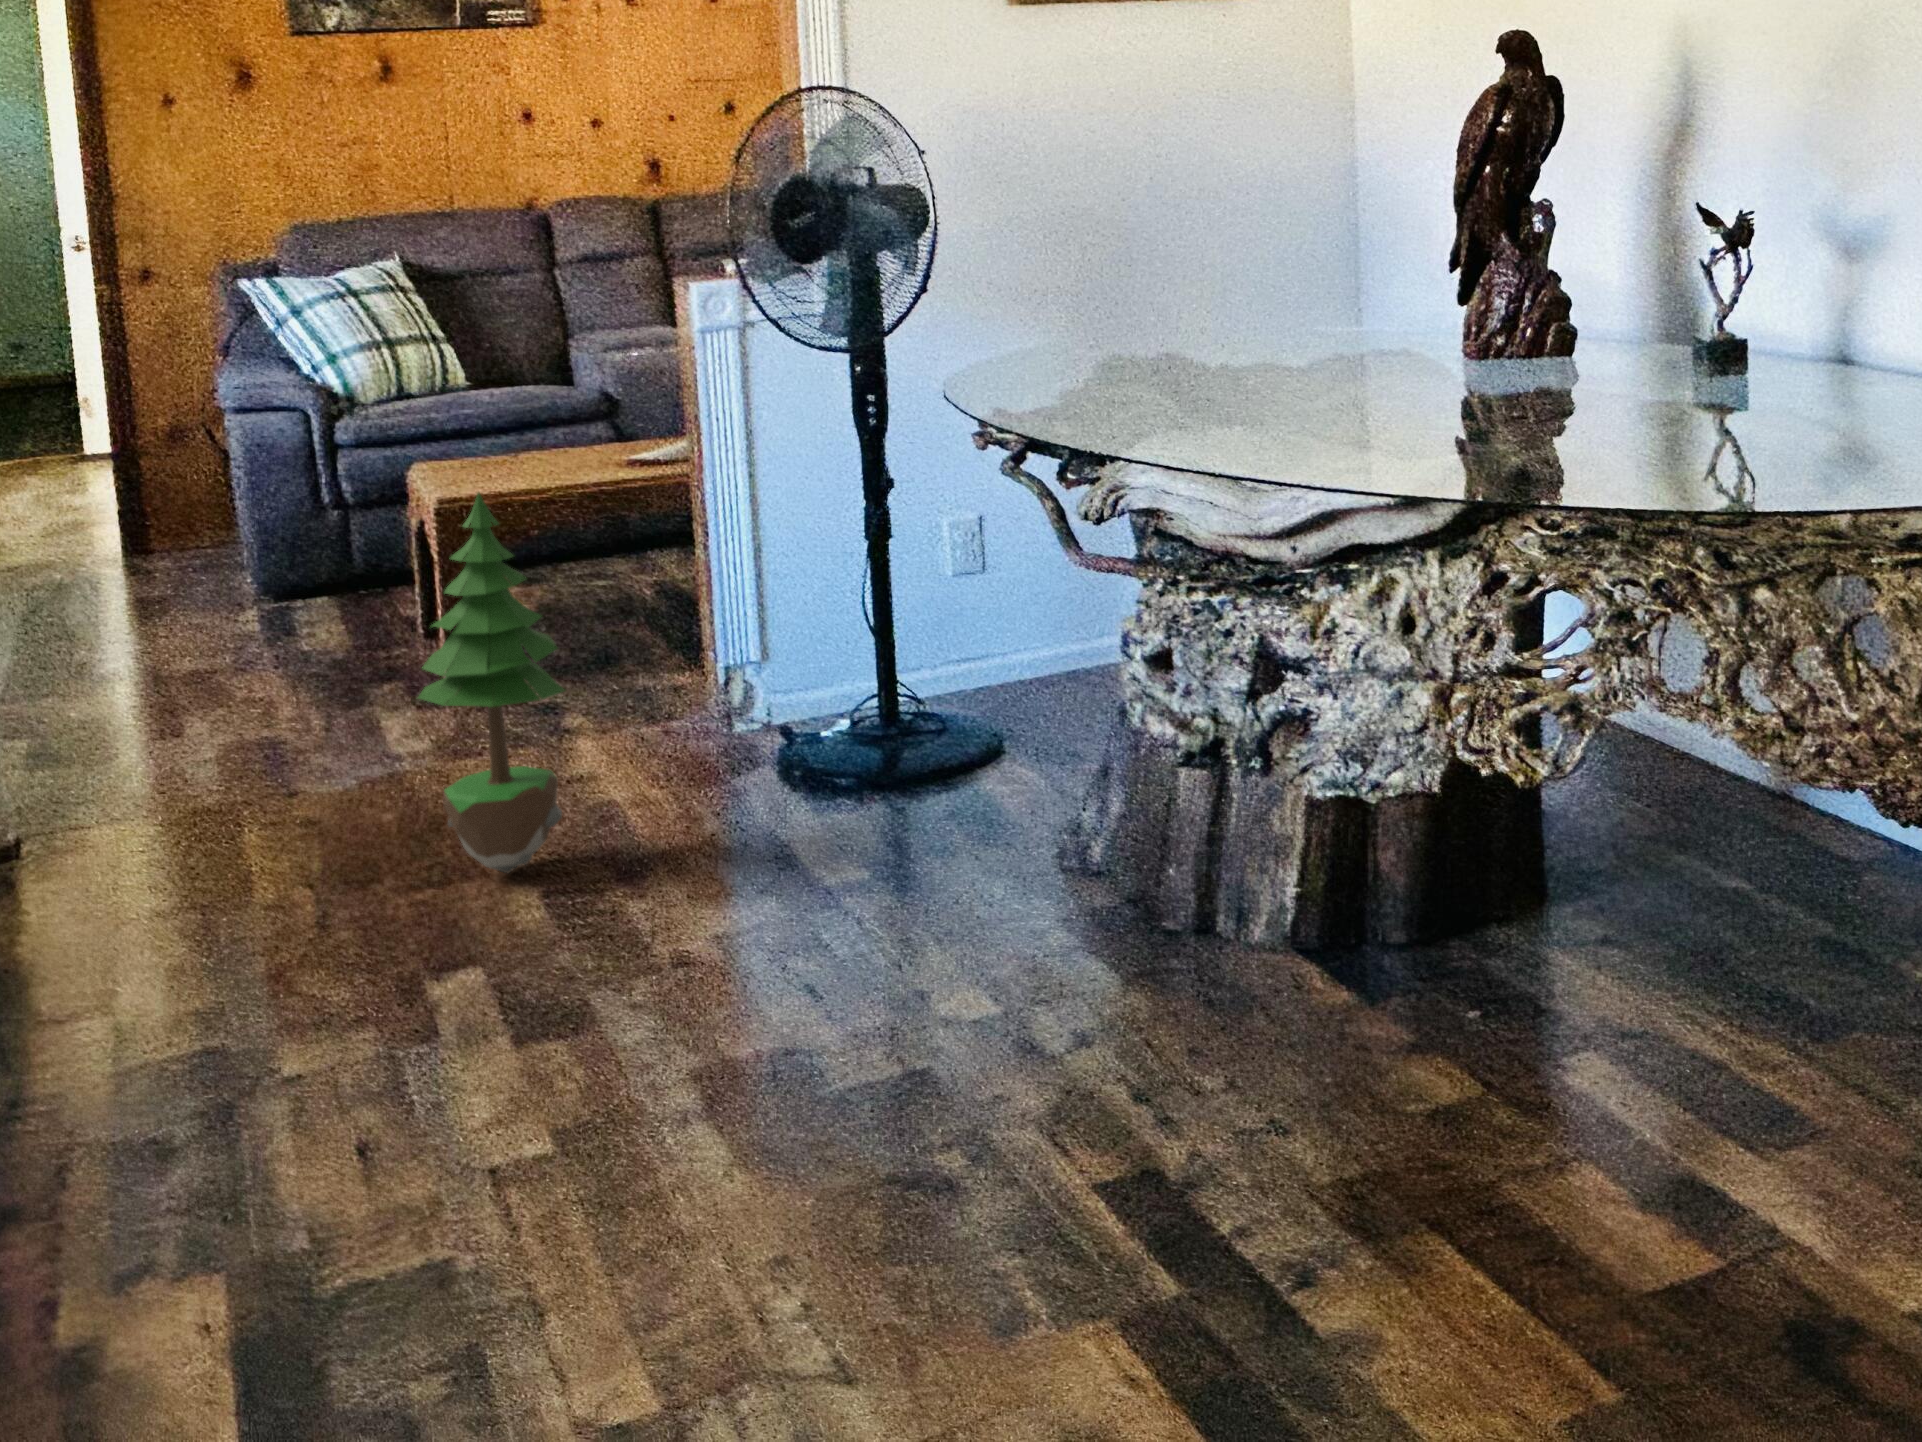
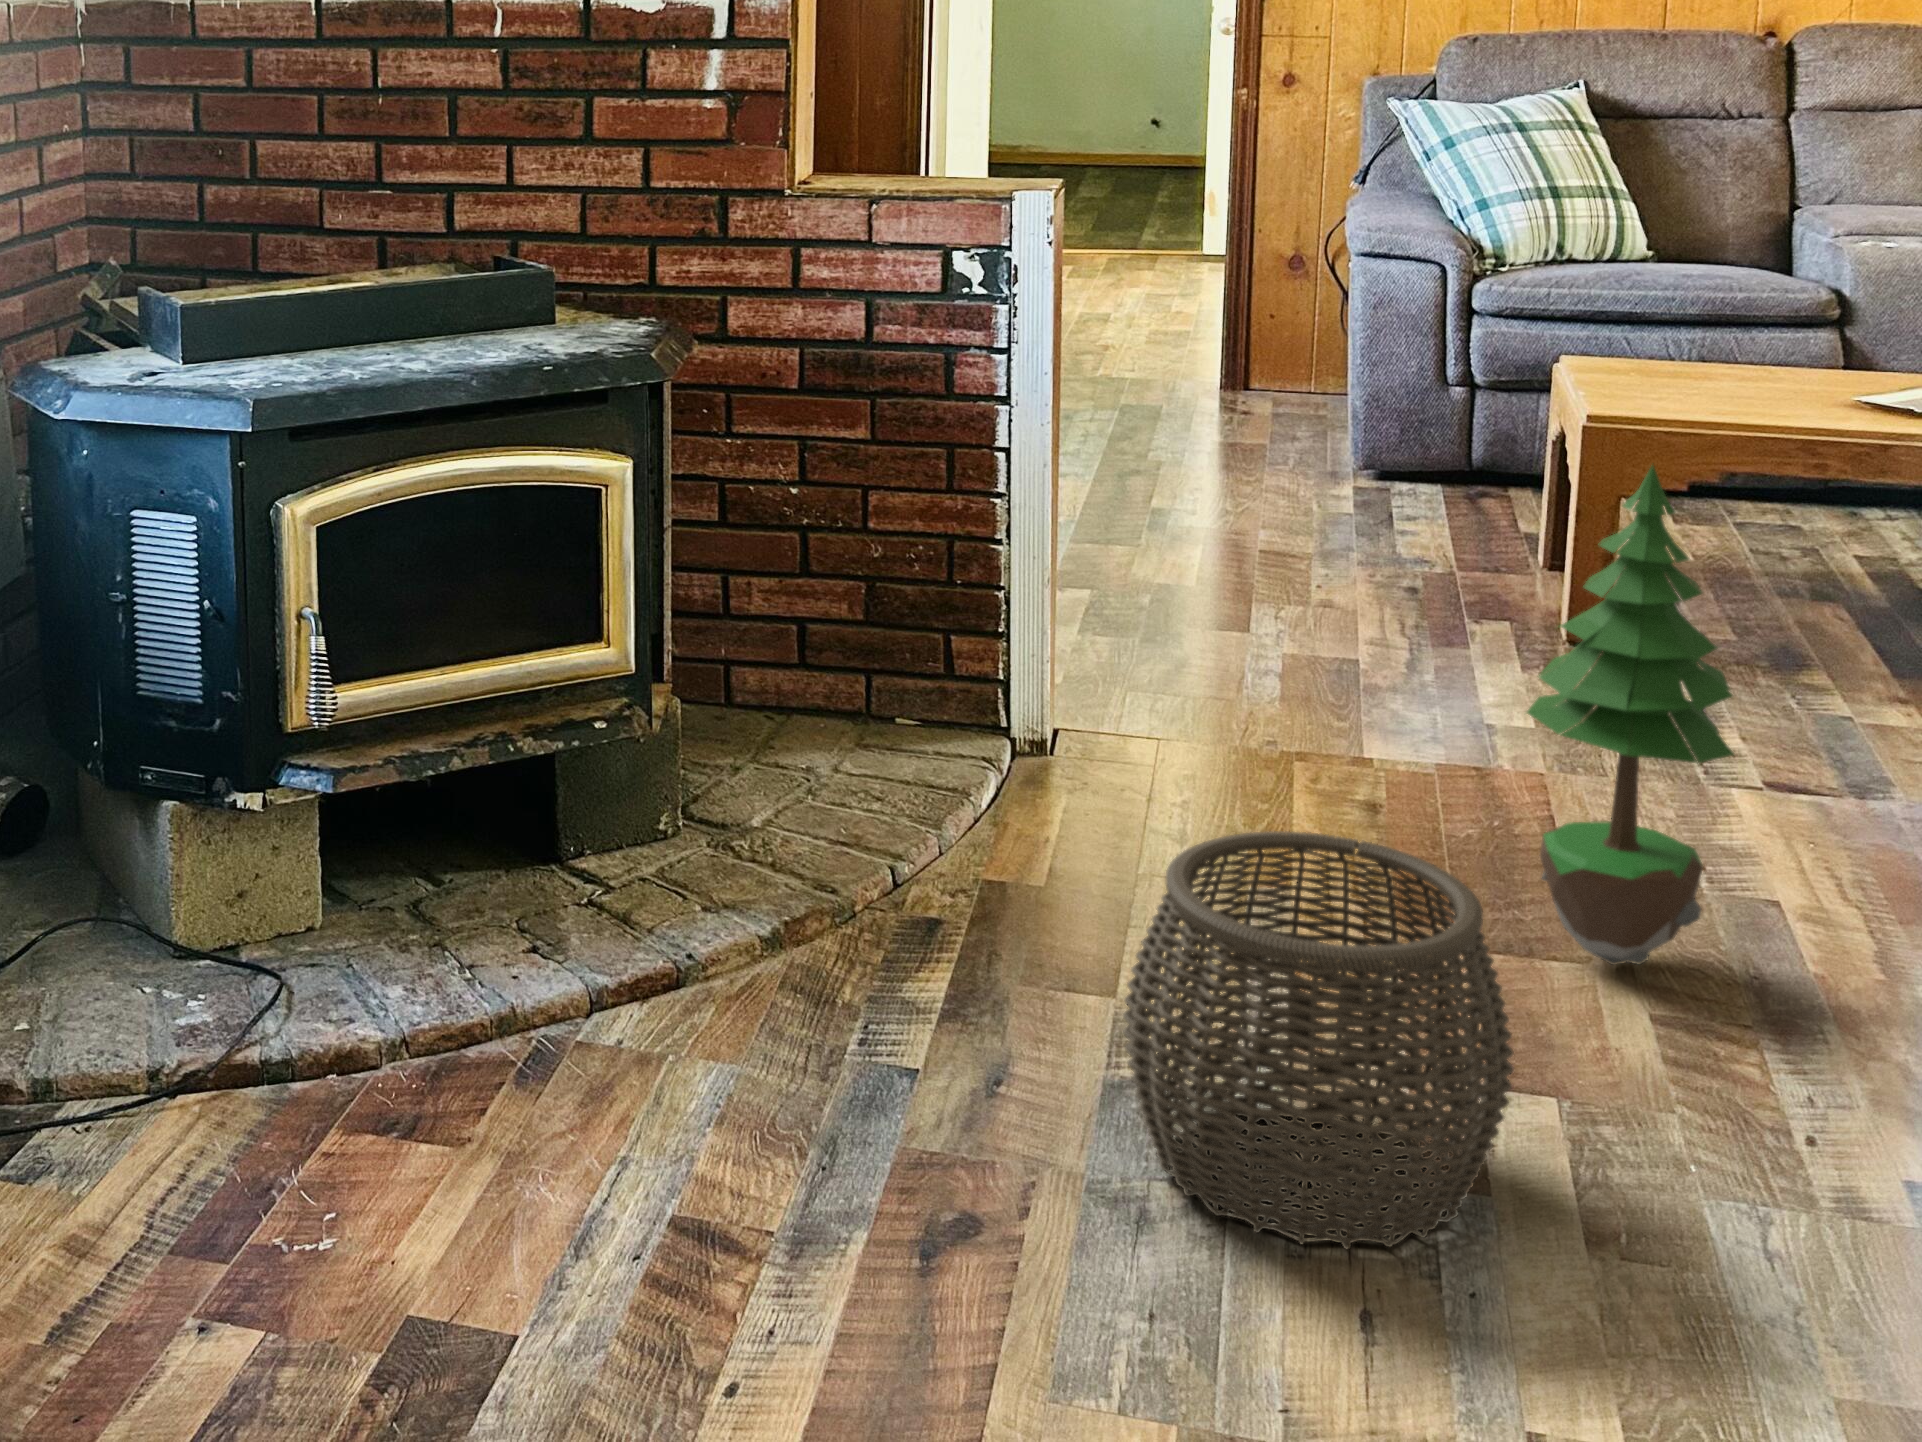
woven basket: none [129,799,444,1118] -> present [1123,831,1514,1249]

